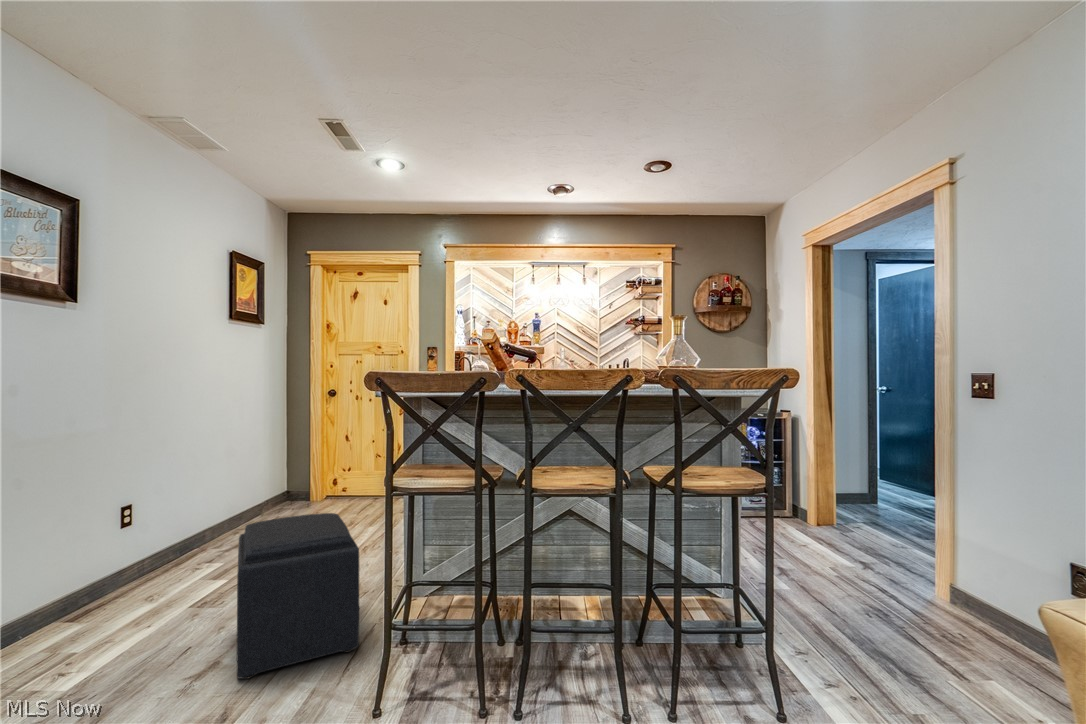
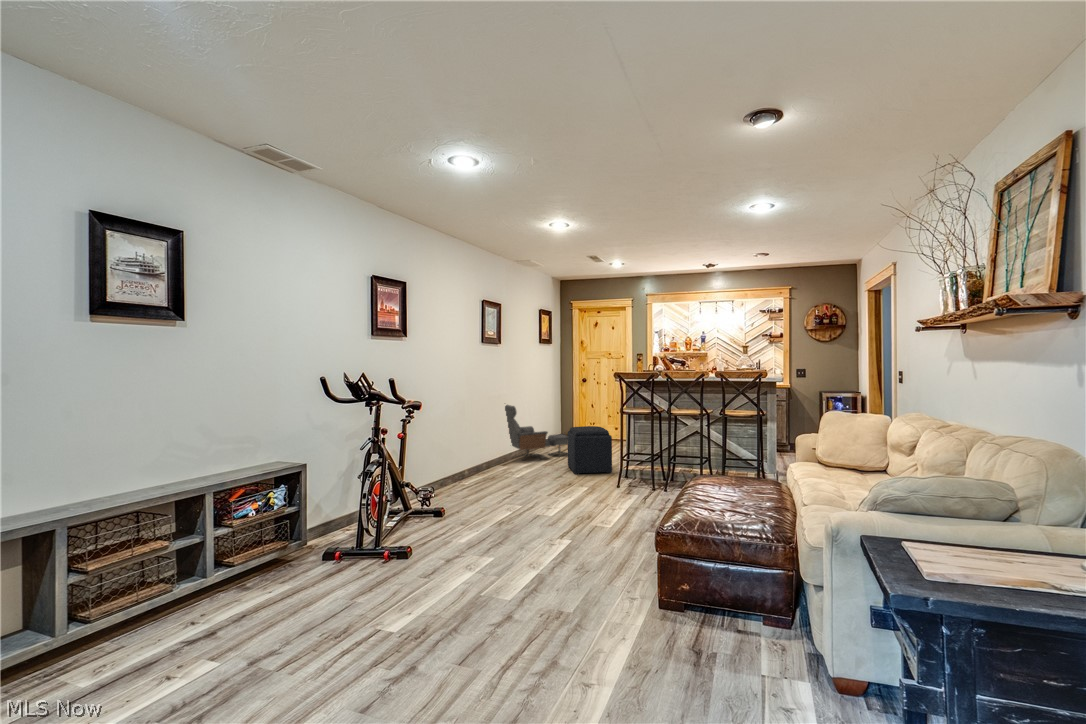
lounge chair: none [59,461,277,619] -> present [505,405,568,459]

